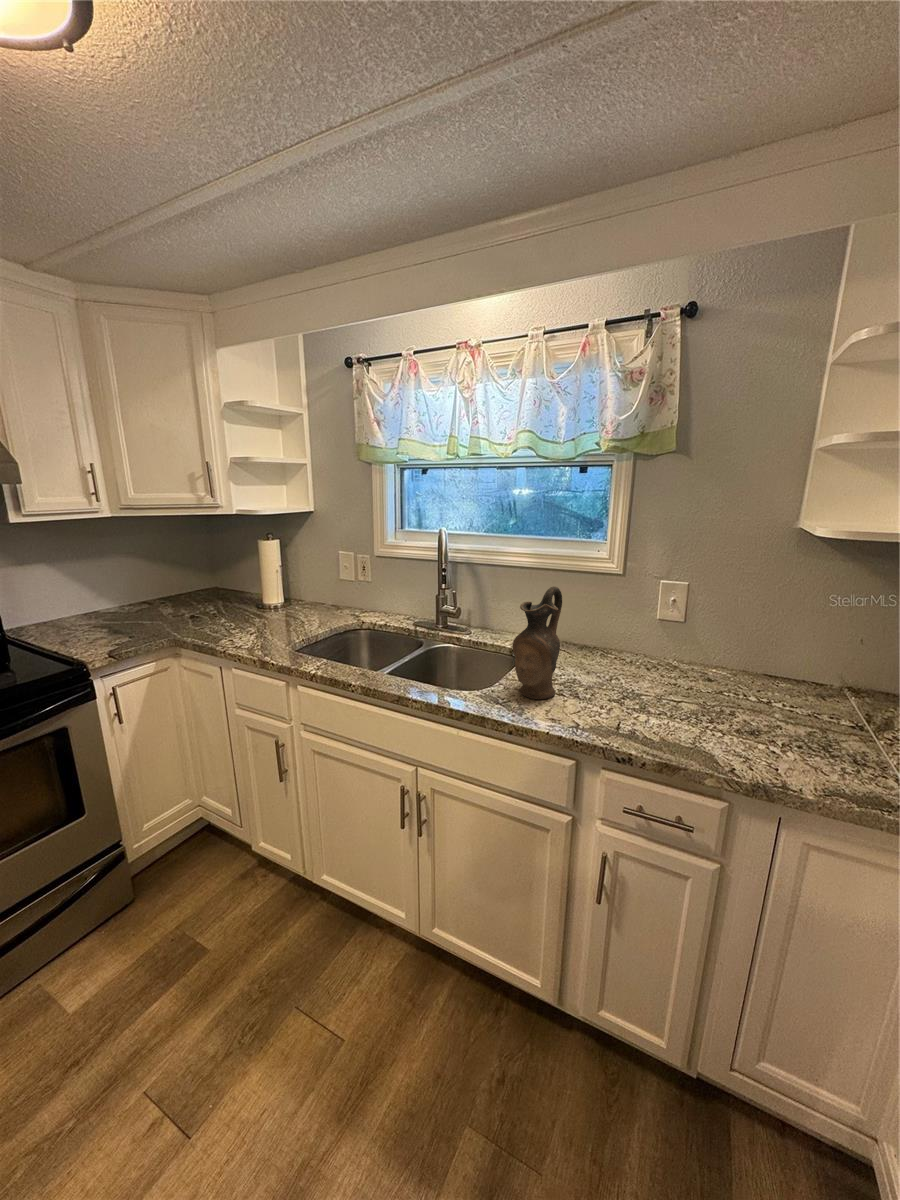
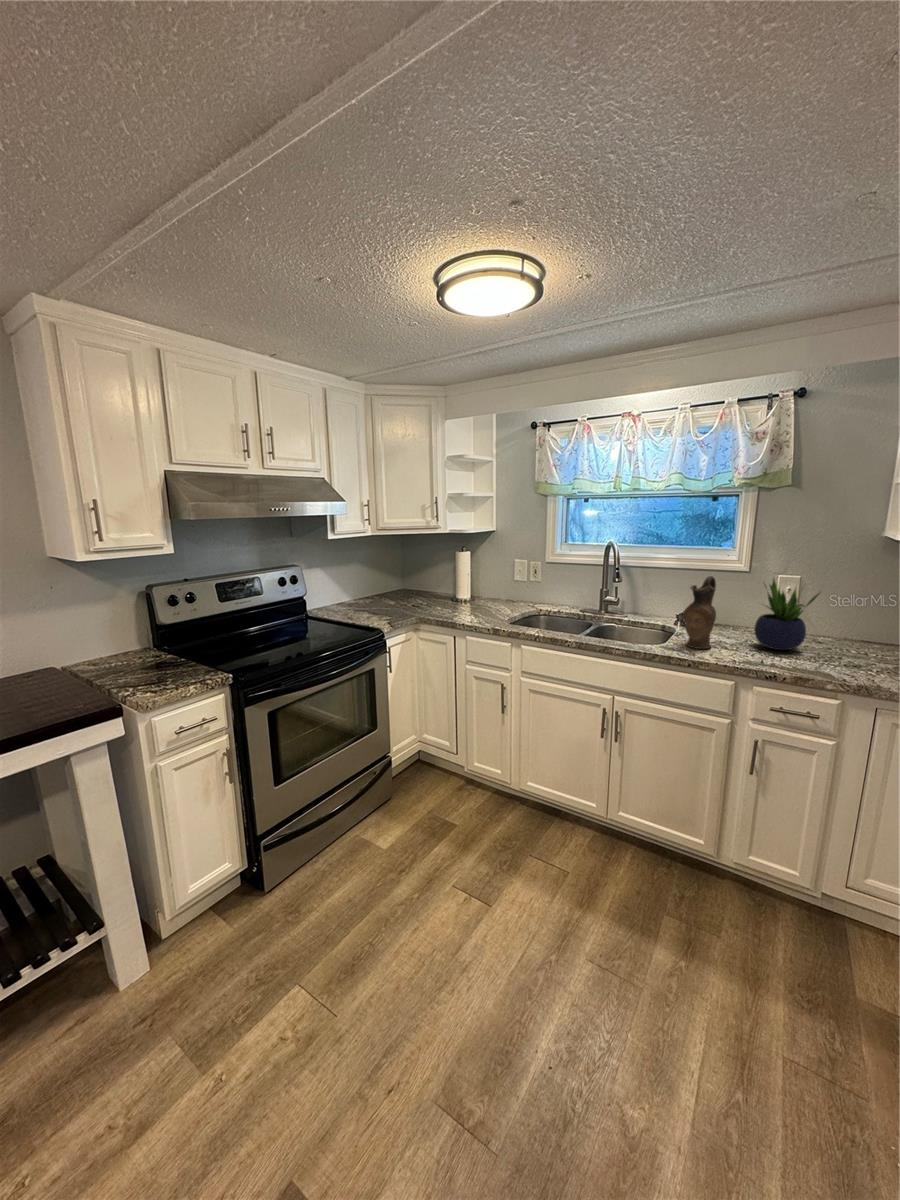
potted plant: none [617,584,711,700] -> present [754,579,819,650]

